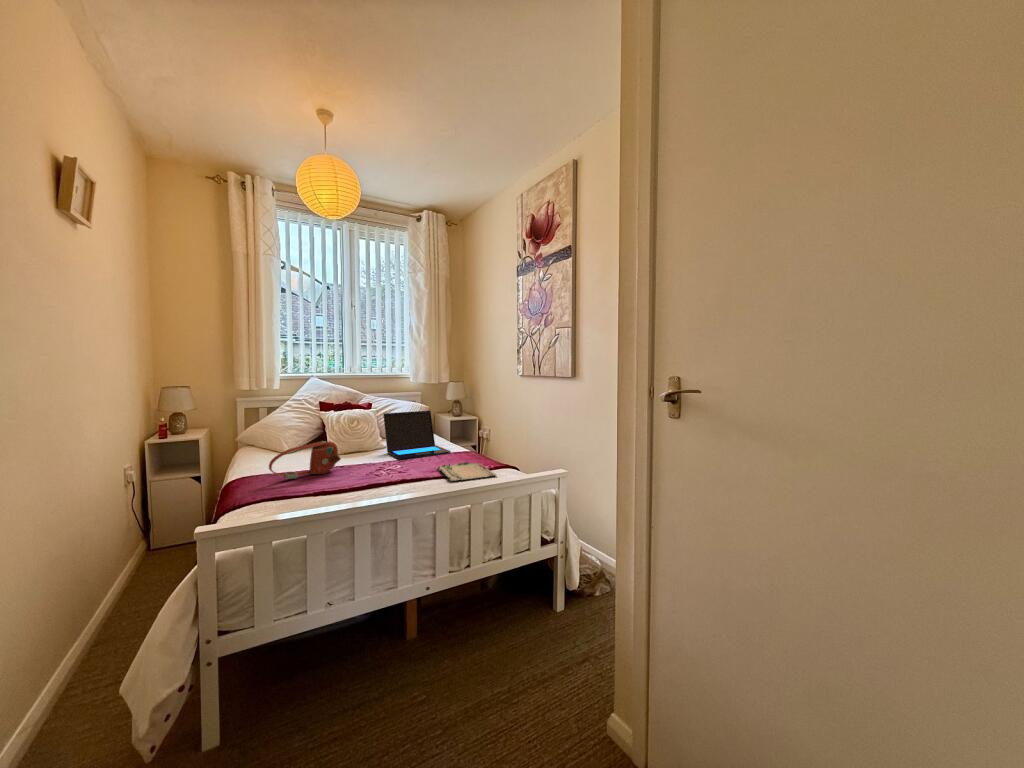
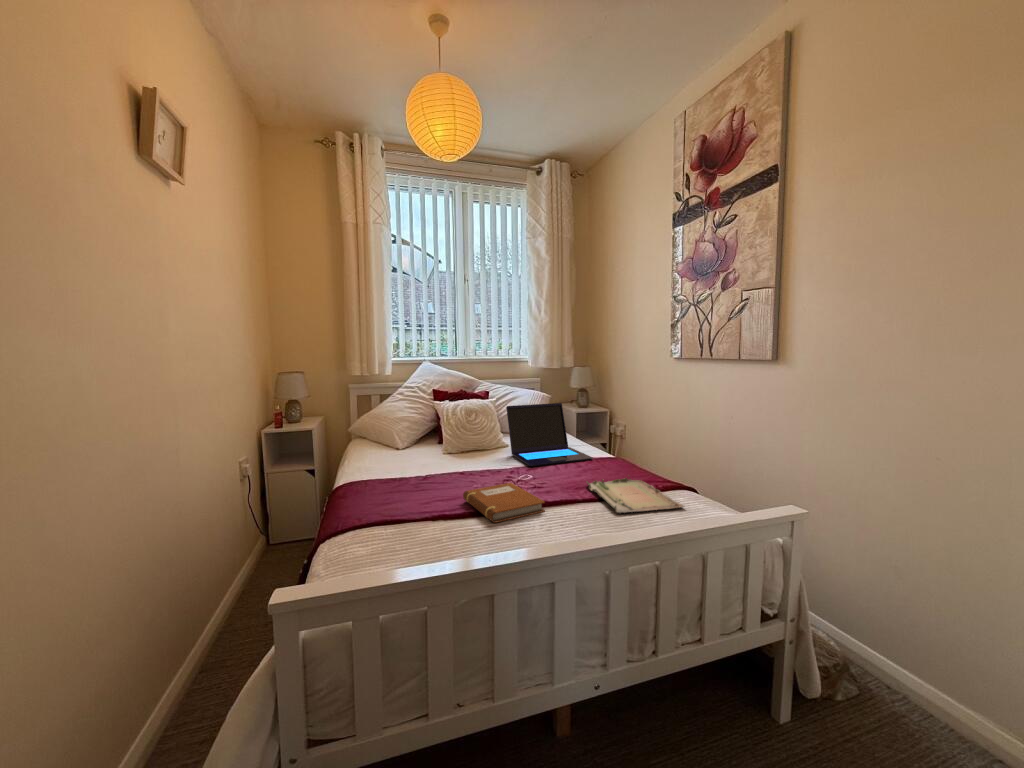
handbag: present [269,441,341,479] -> none [378,443,462,490]
notebook: none [340,468,401,492] -> present [463,483,545,523]

